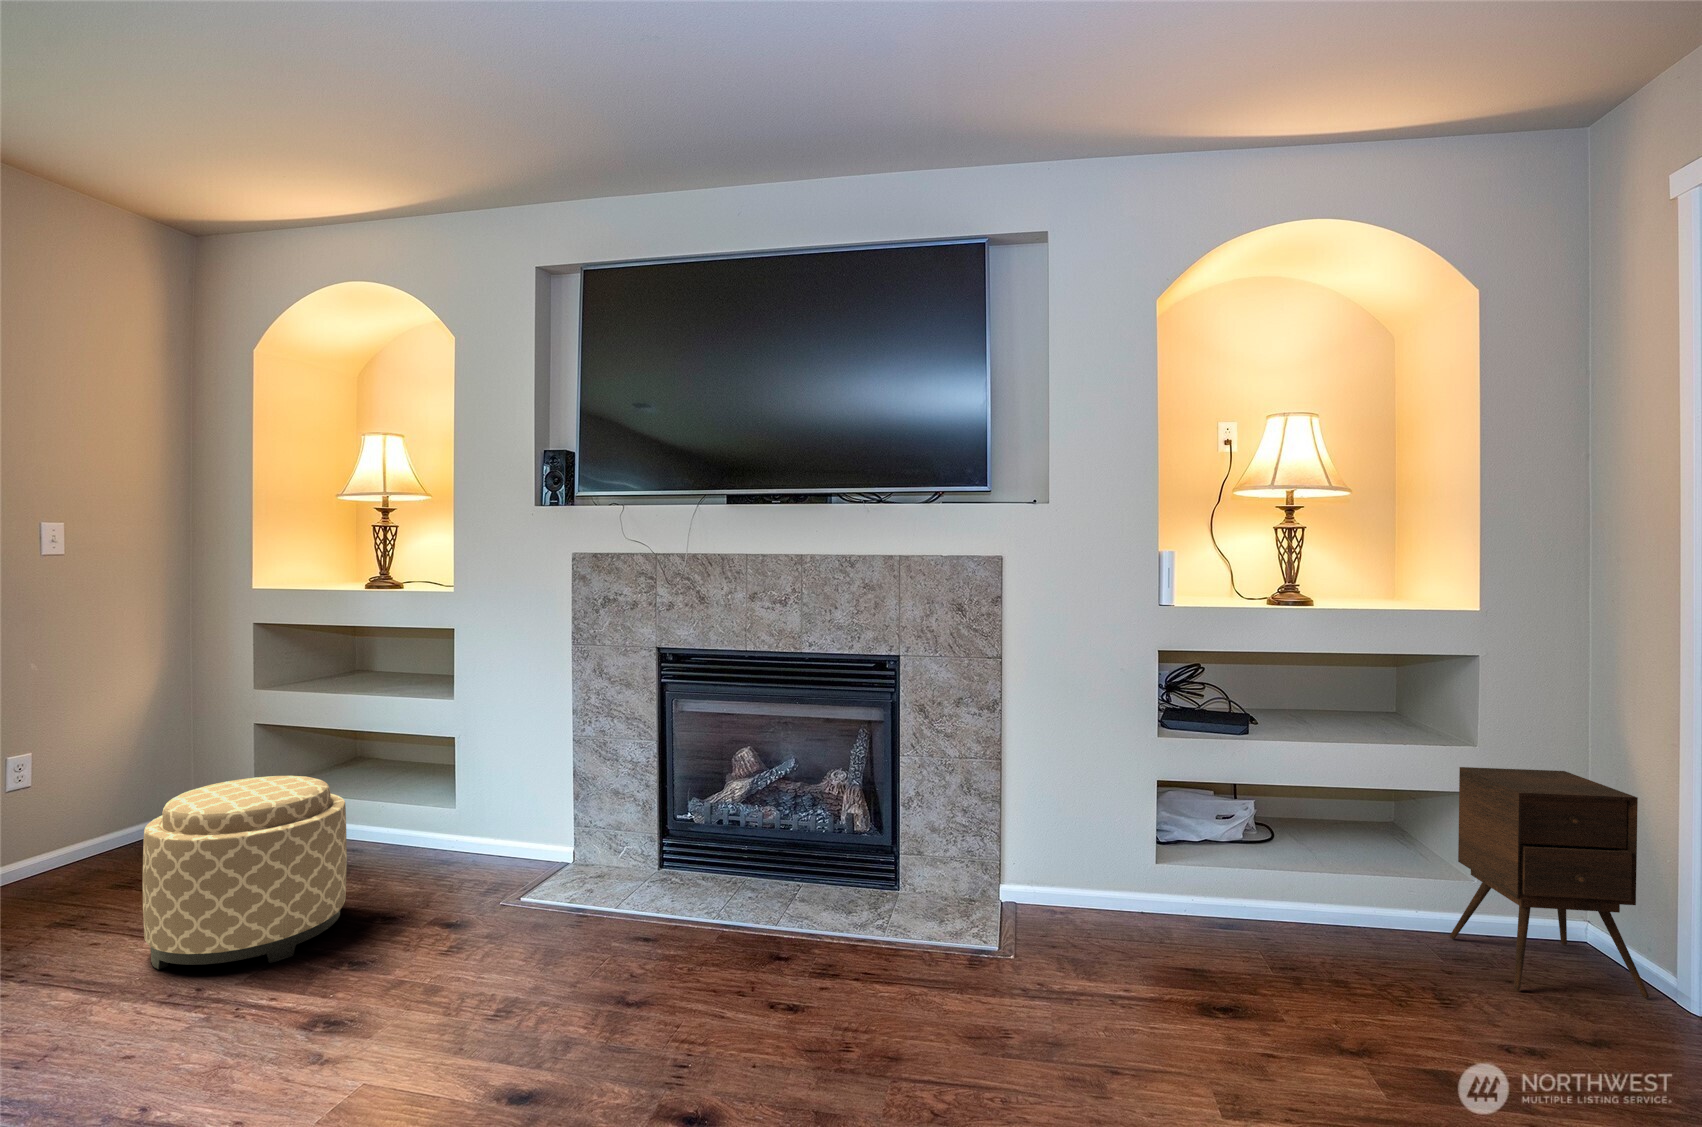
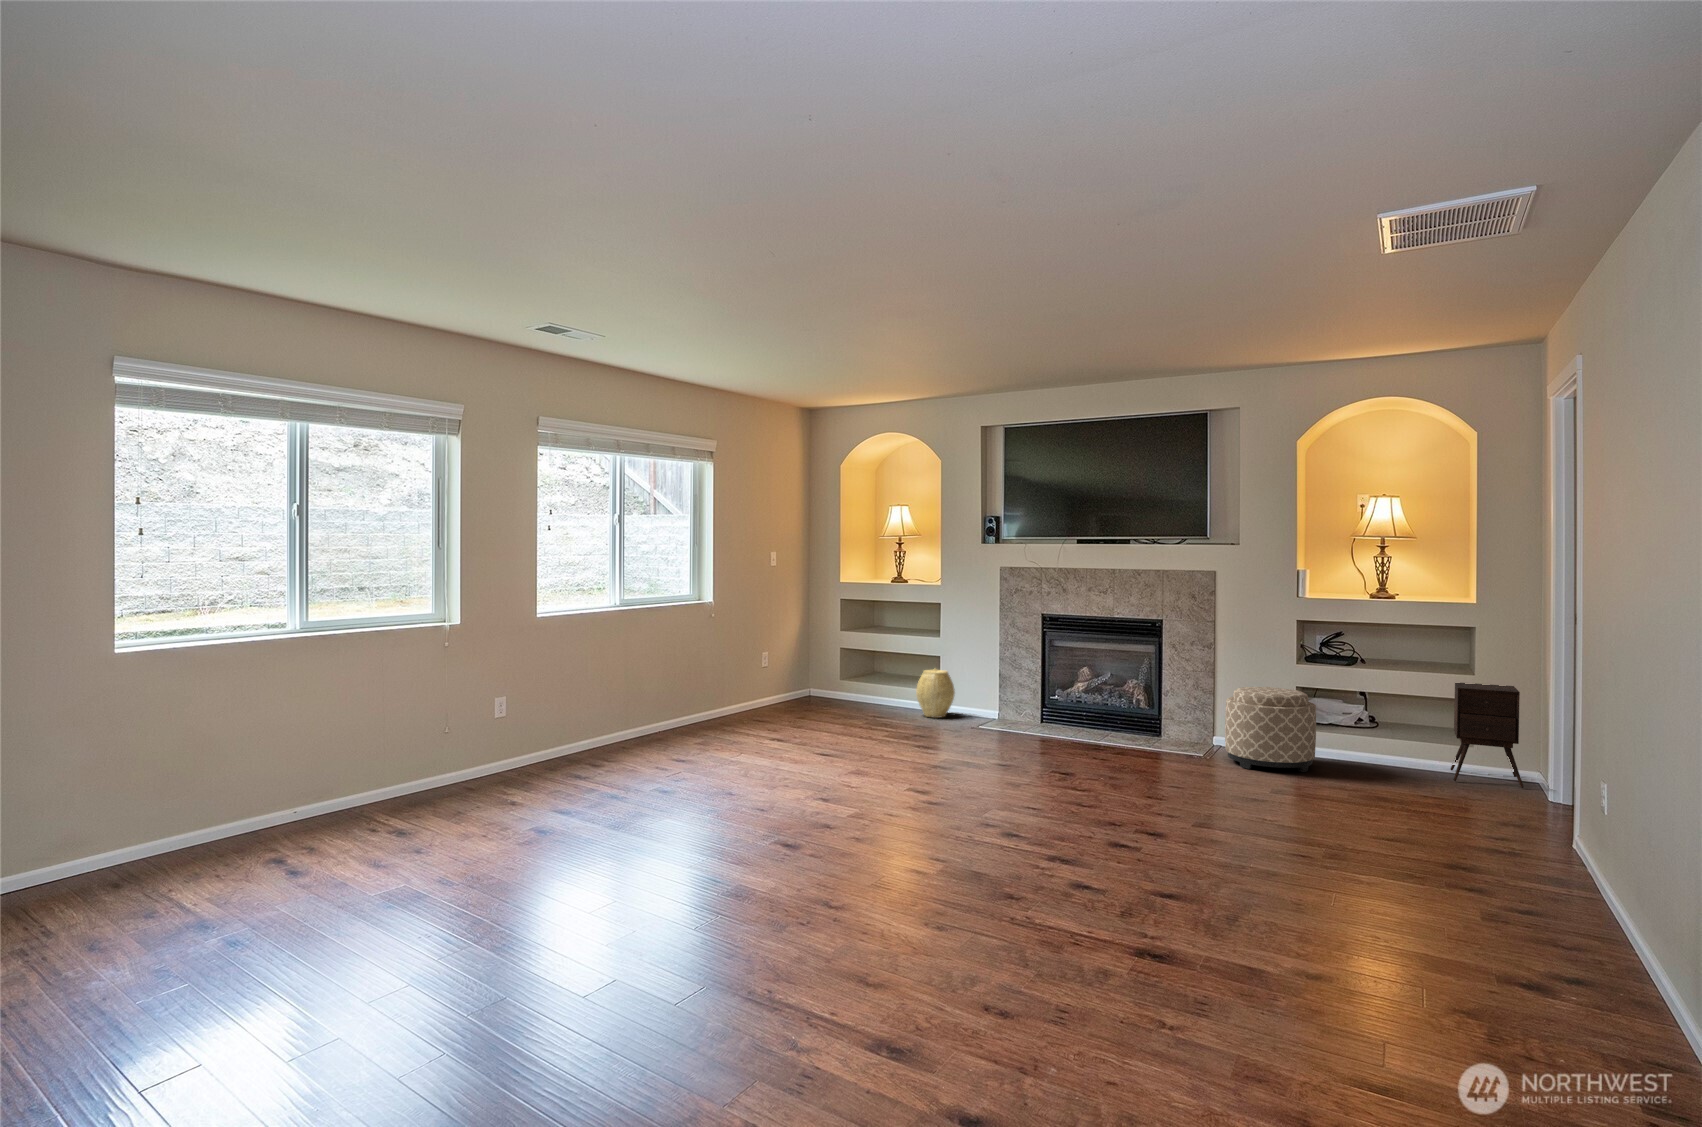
woven basket: none [389,769,479,878] -> present [916,669,955,718]
ottoman: present [143,776,347,970] -> present [1225,687,1316,772]

